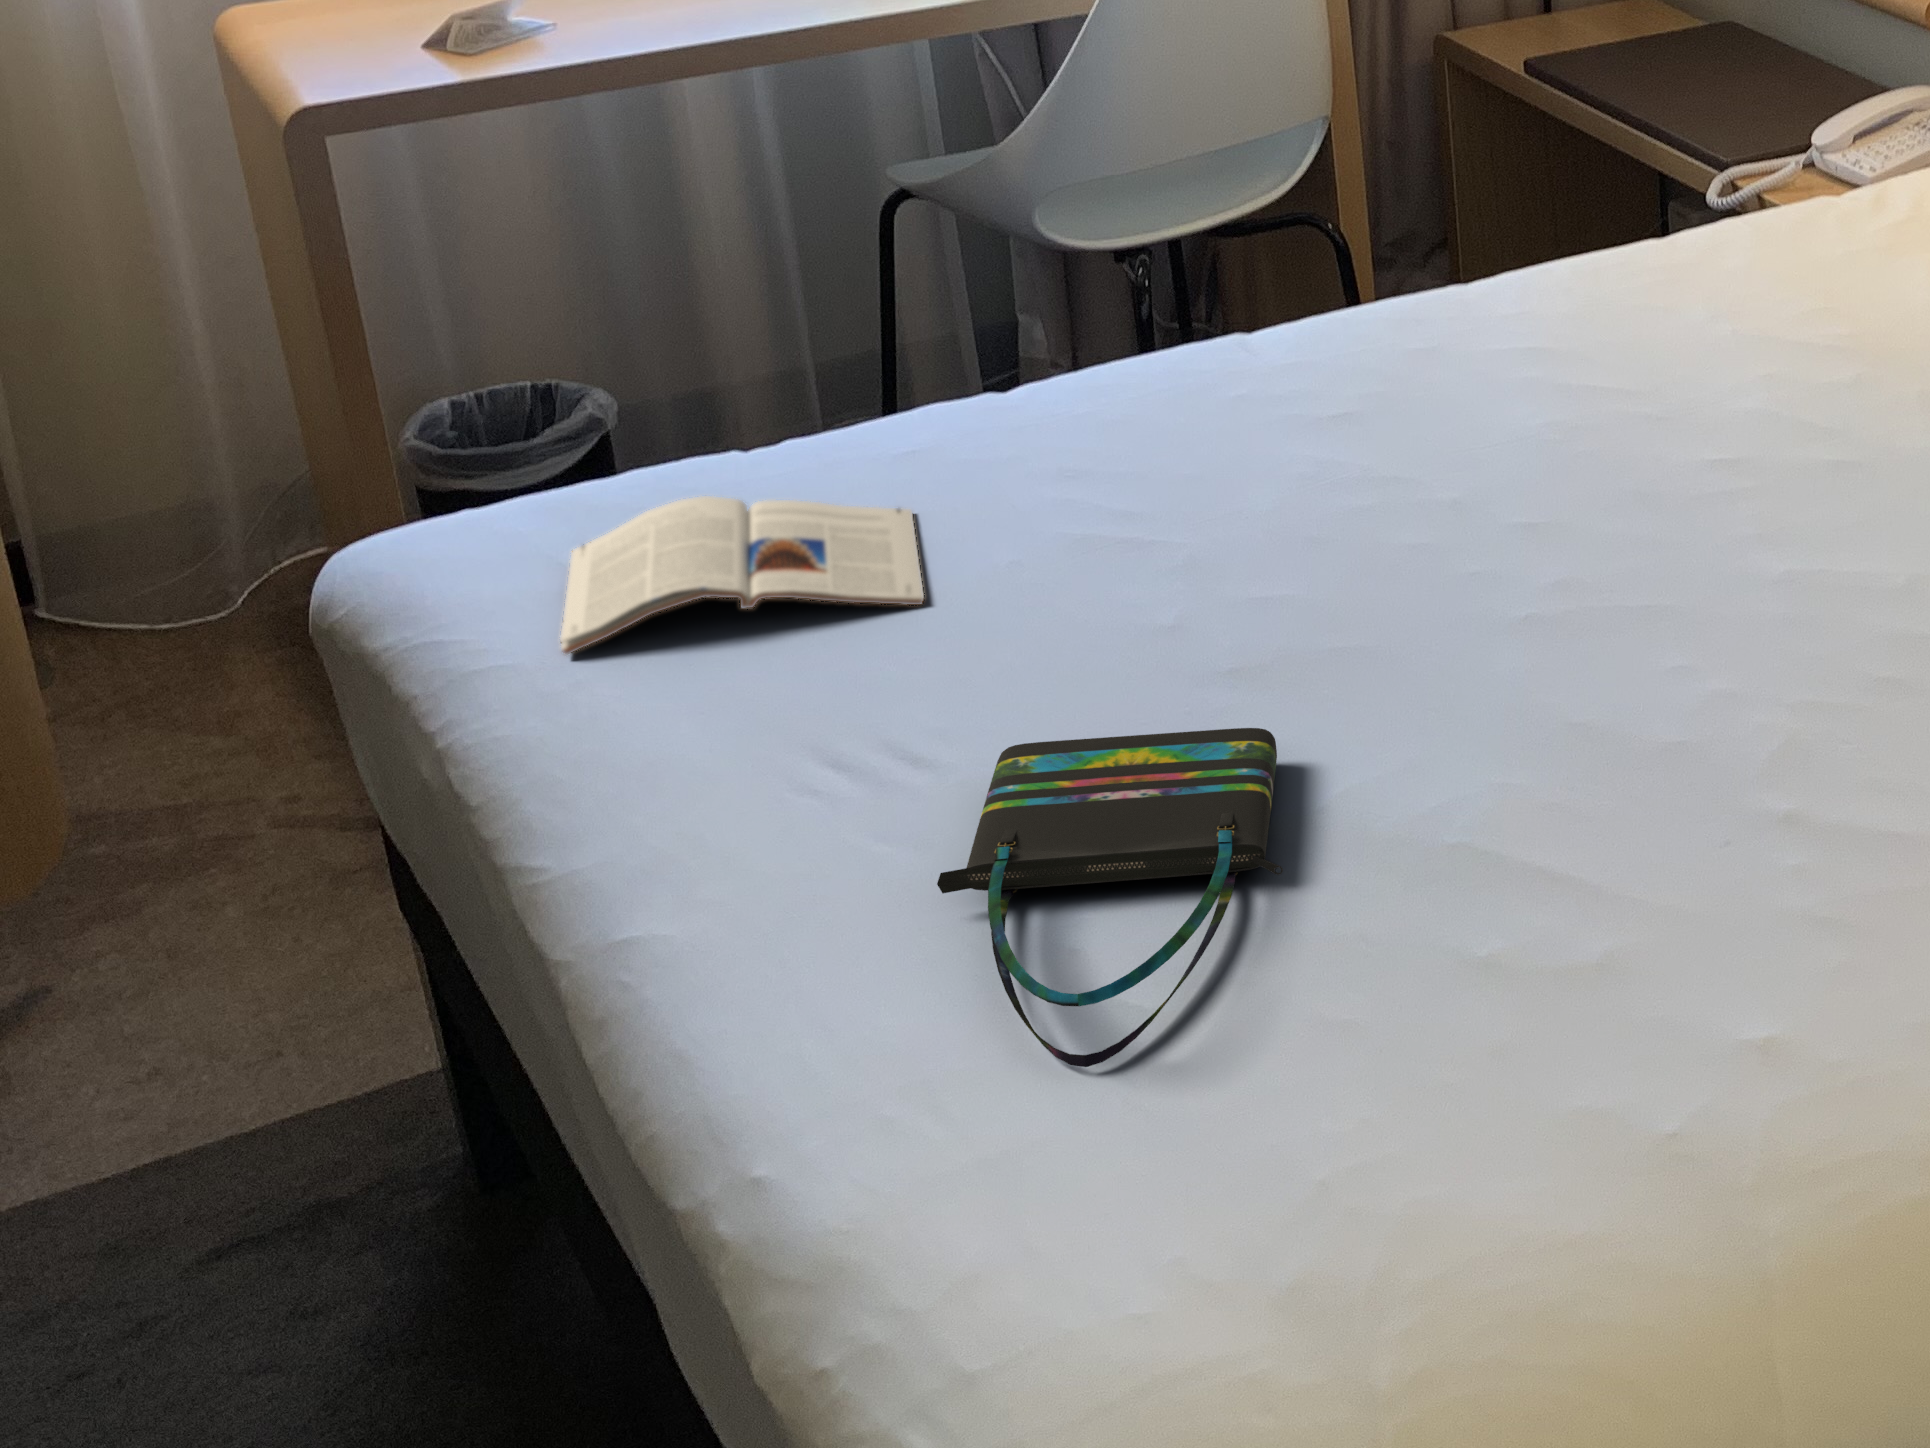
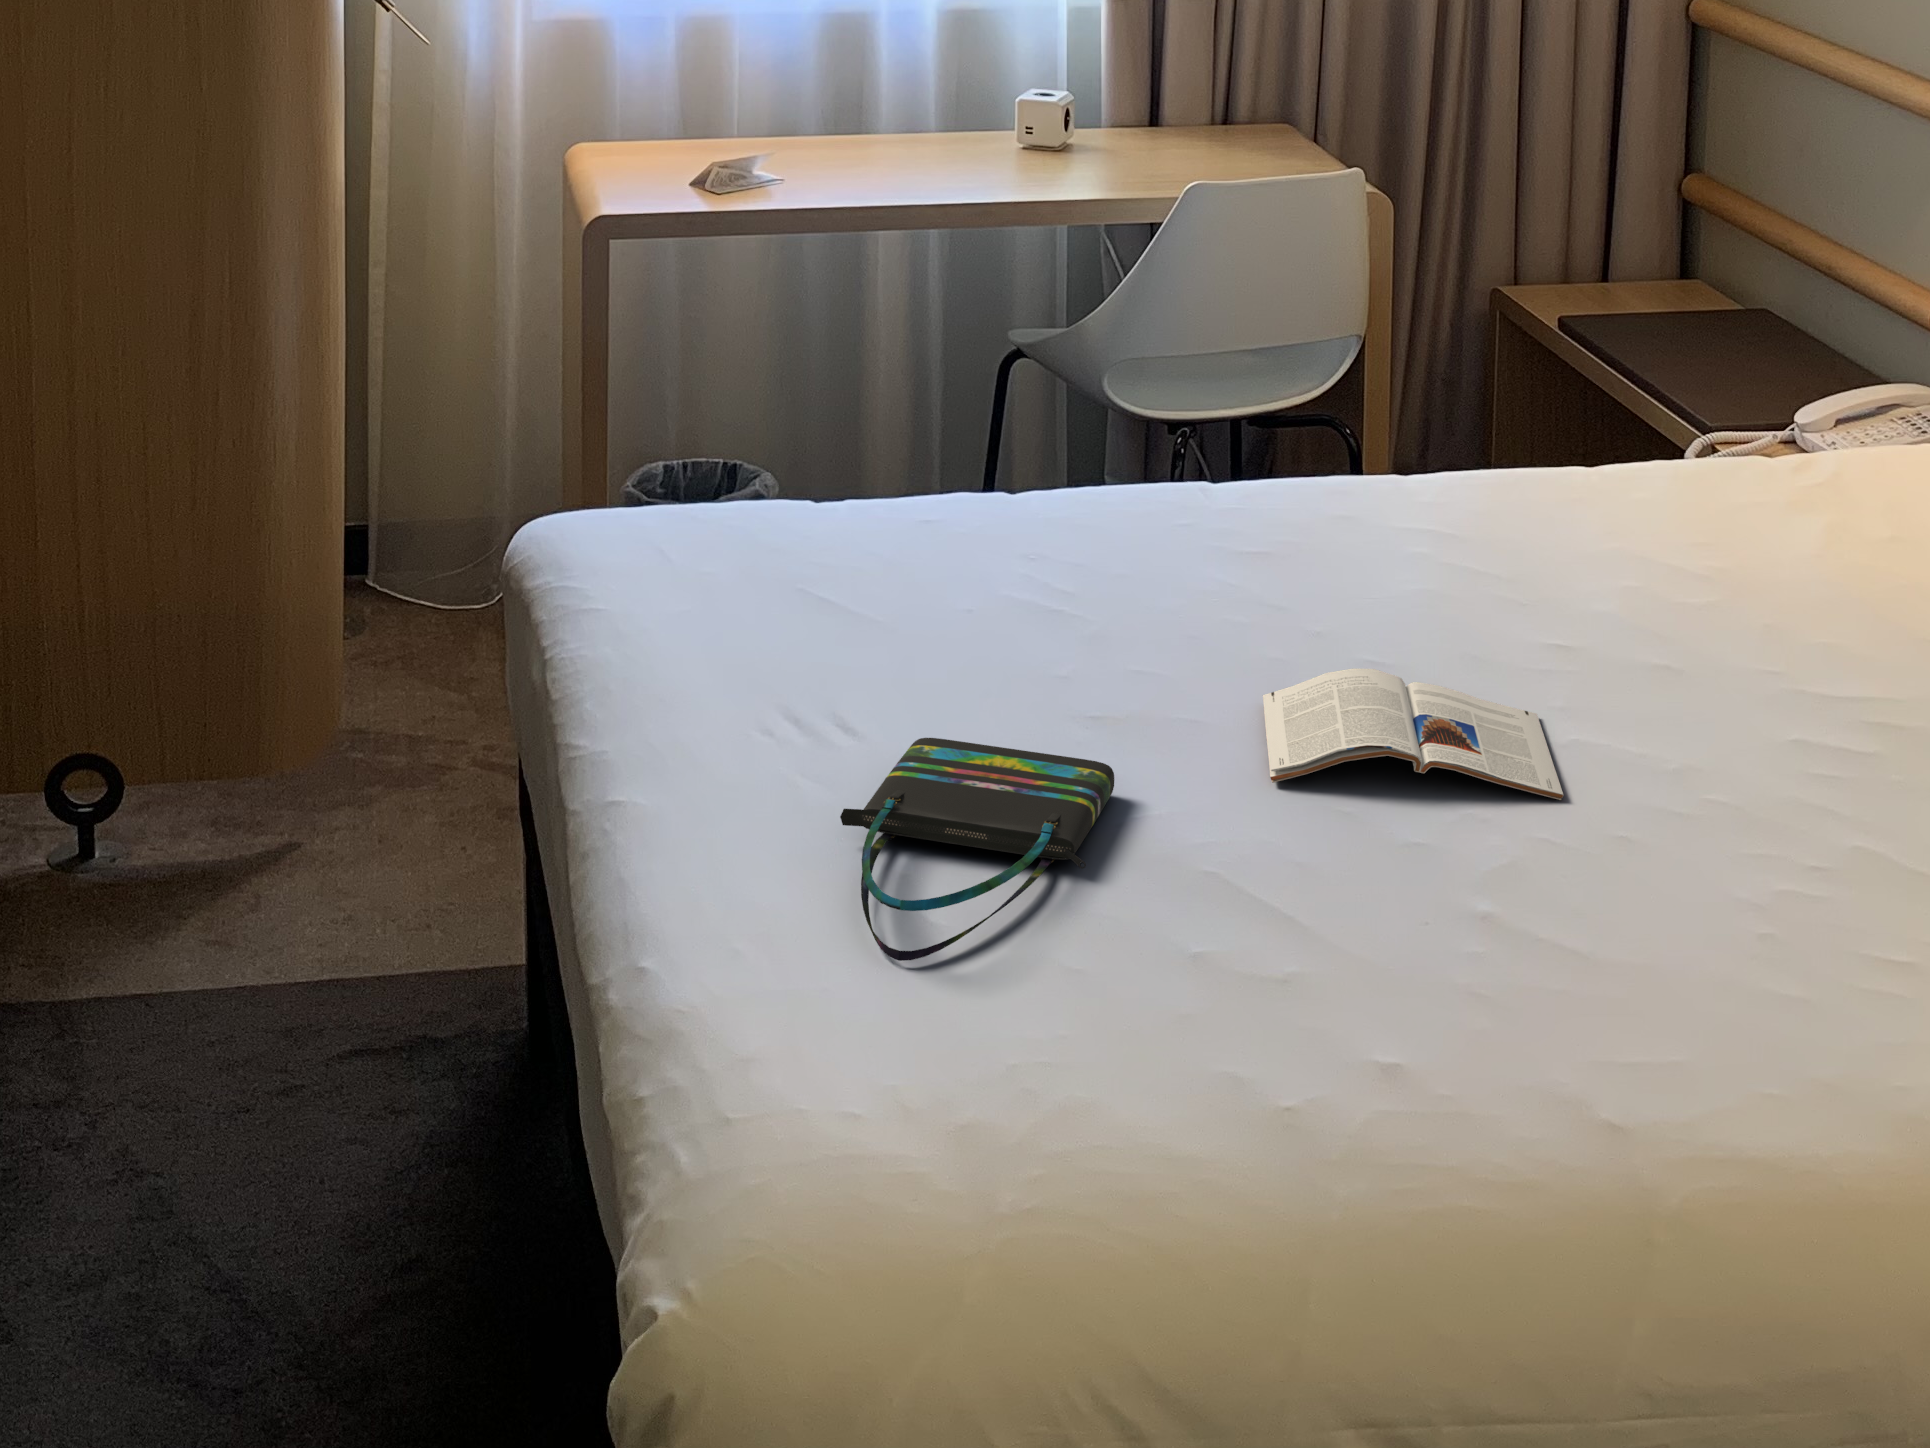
magazine: present [560,496,924,654] -> present [1263,669,1563,800]

